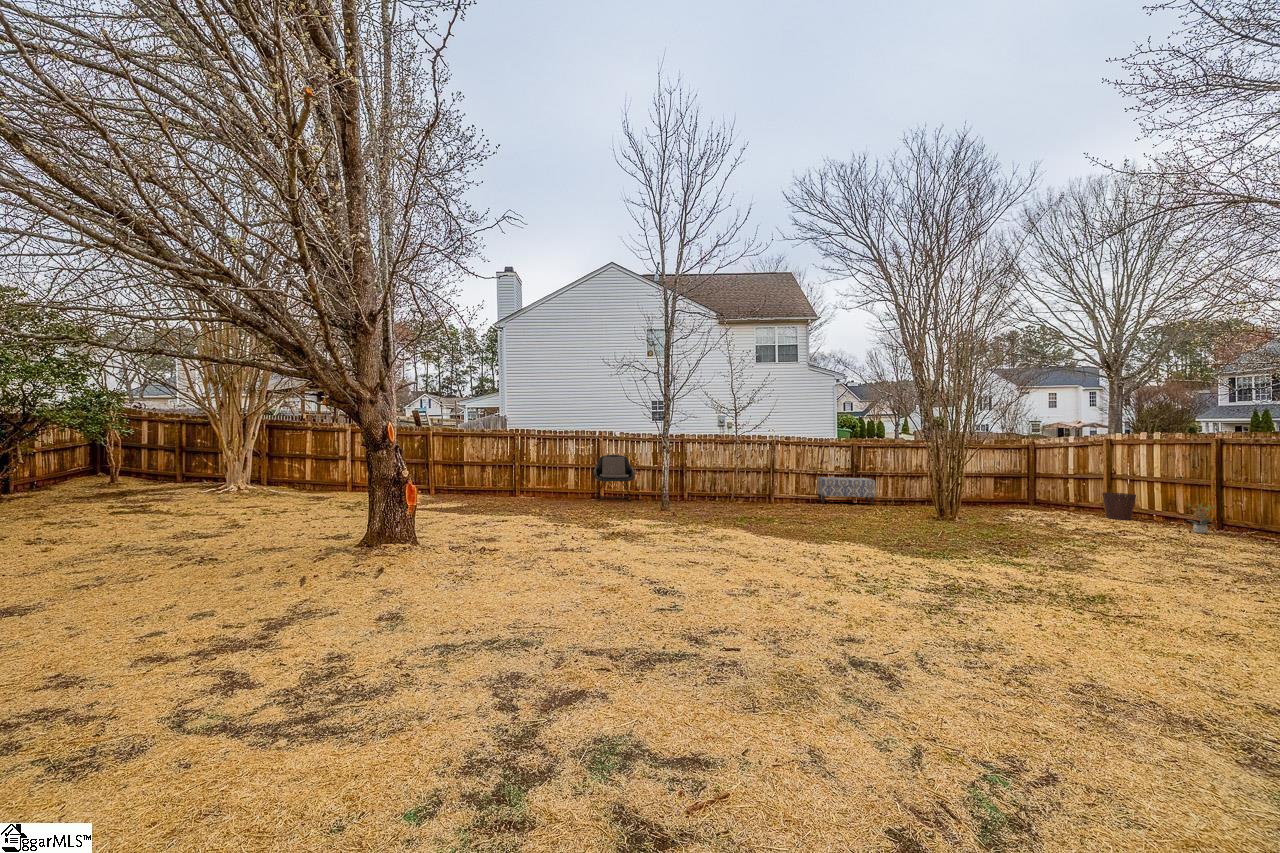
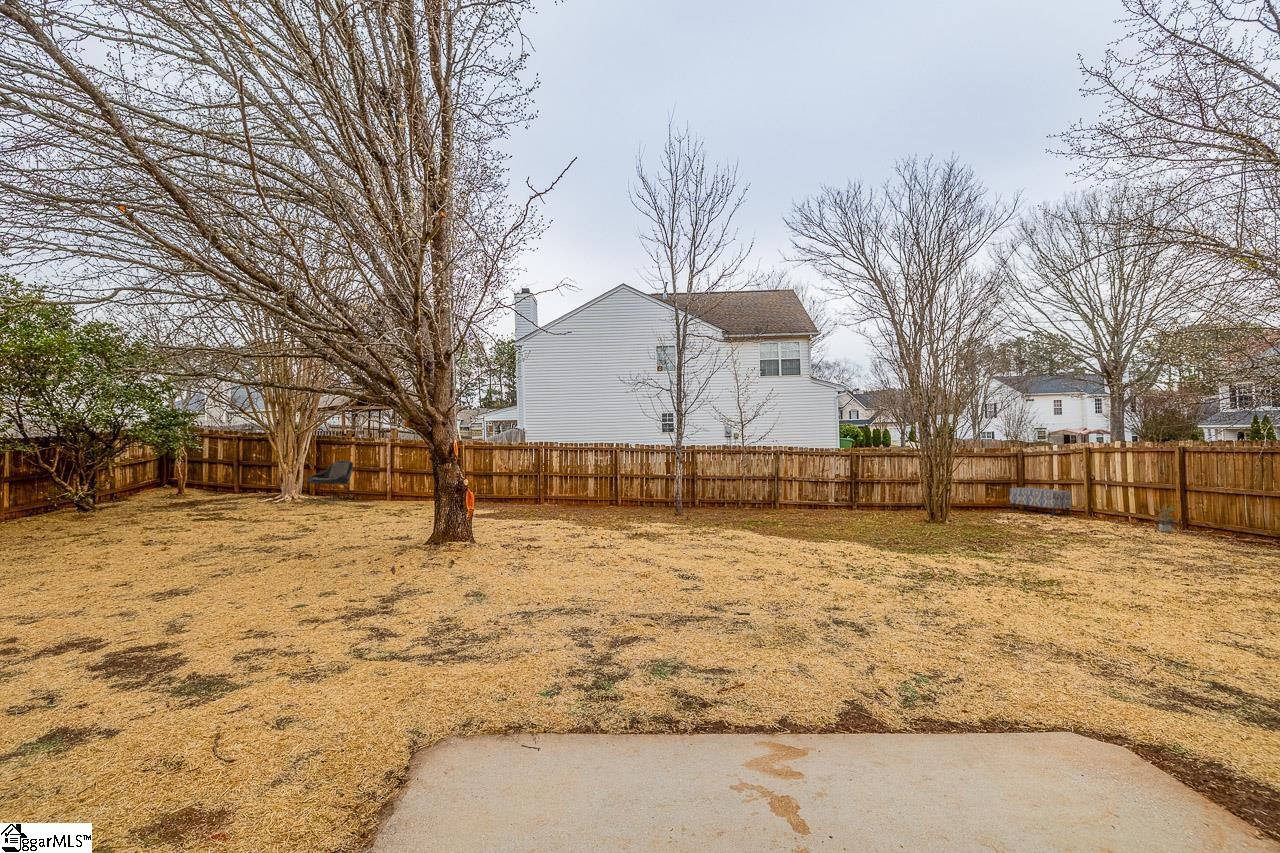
lounge chair: present [594,455,635,501] -> present [307,461,355,502]
bench: present [817,477,875,505] -> present [1009,487,1071,515]
basket: present [1102,492,1136,520] -> none [1081,496,1111,521]

